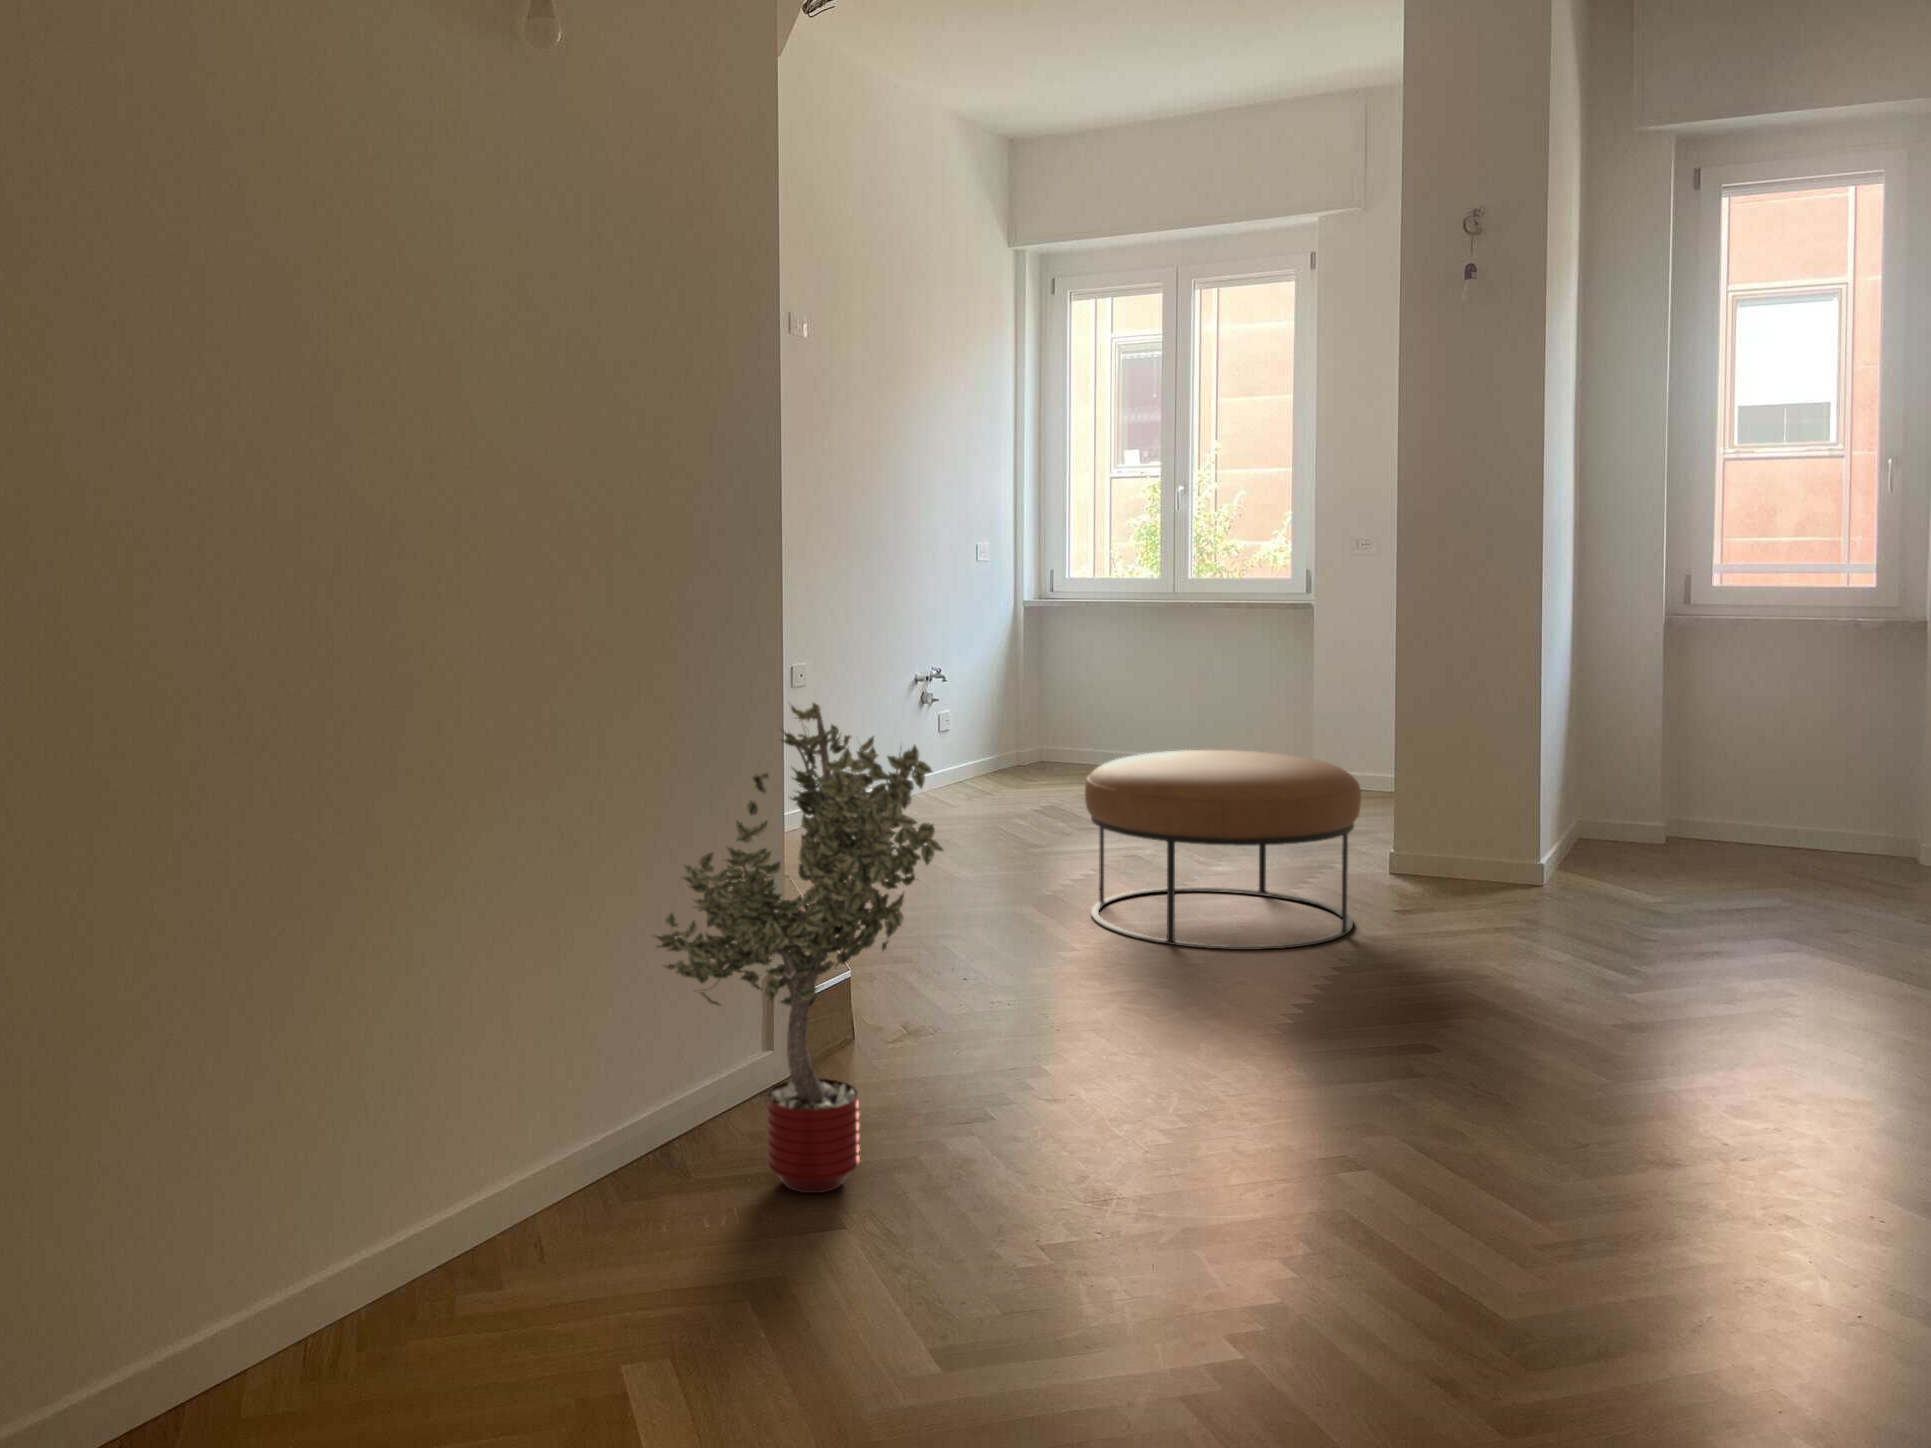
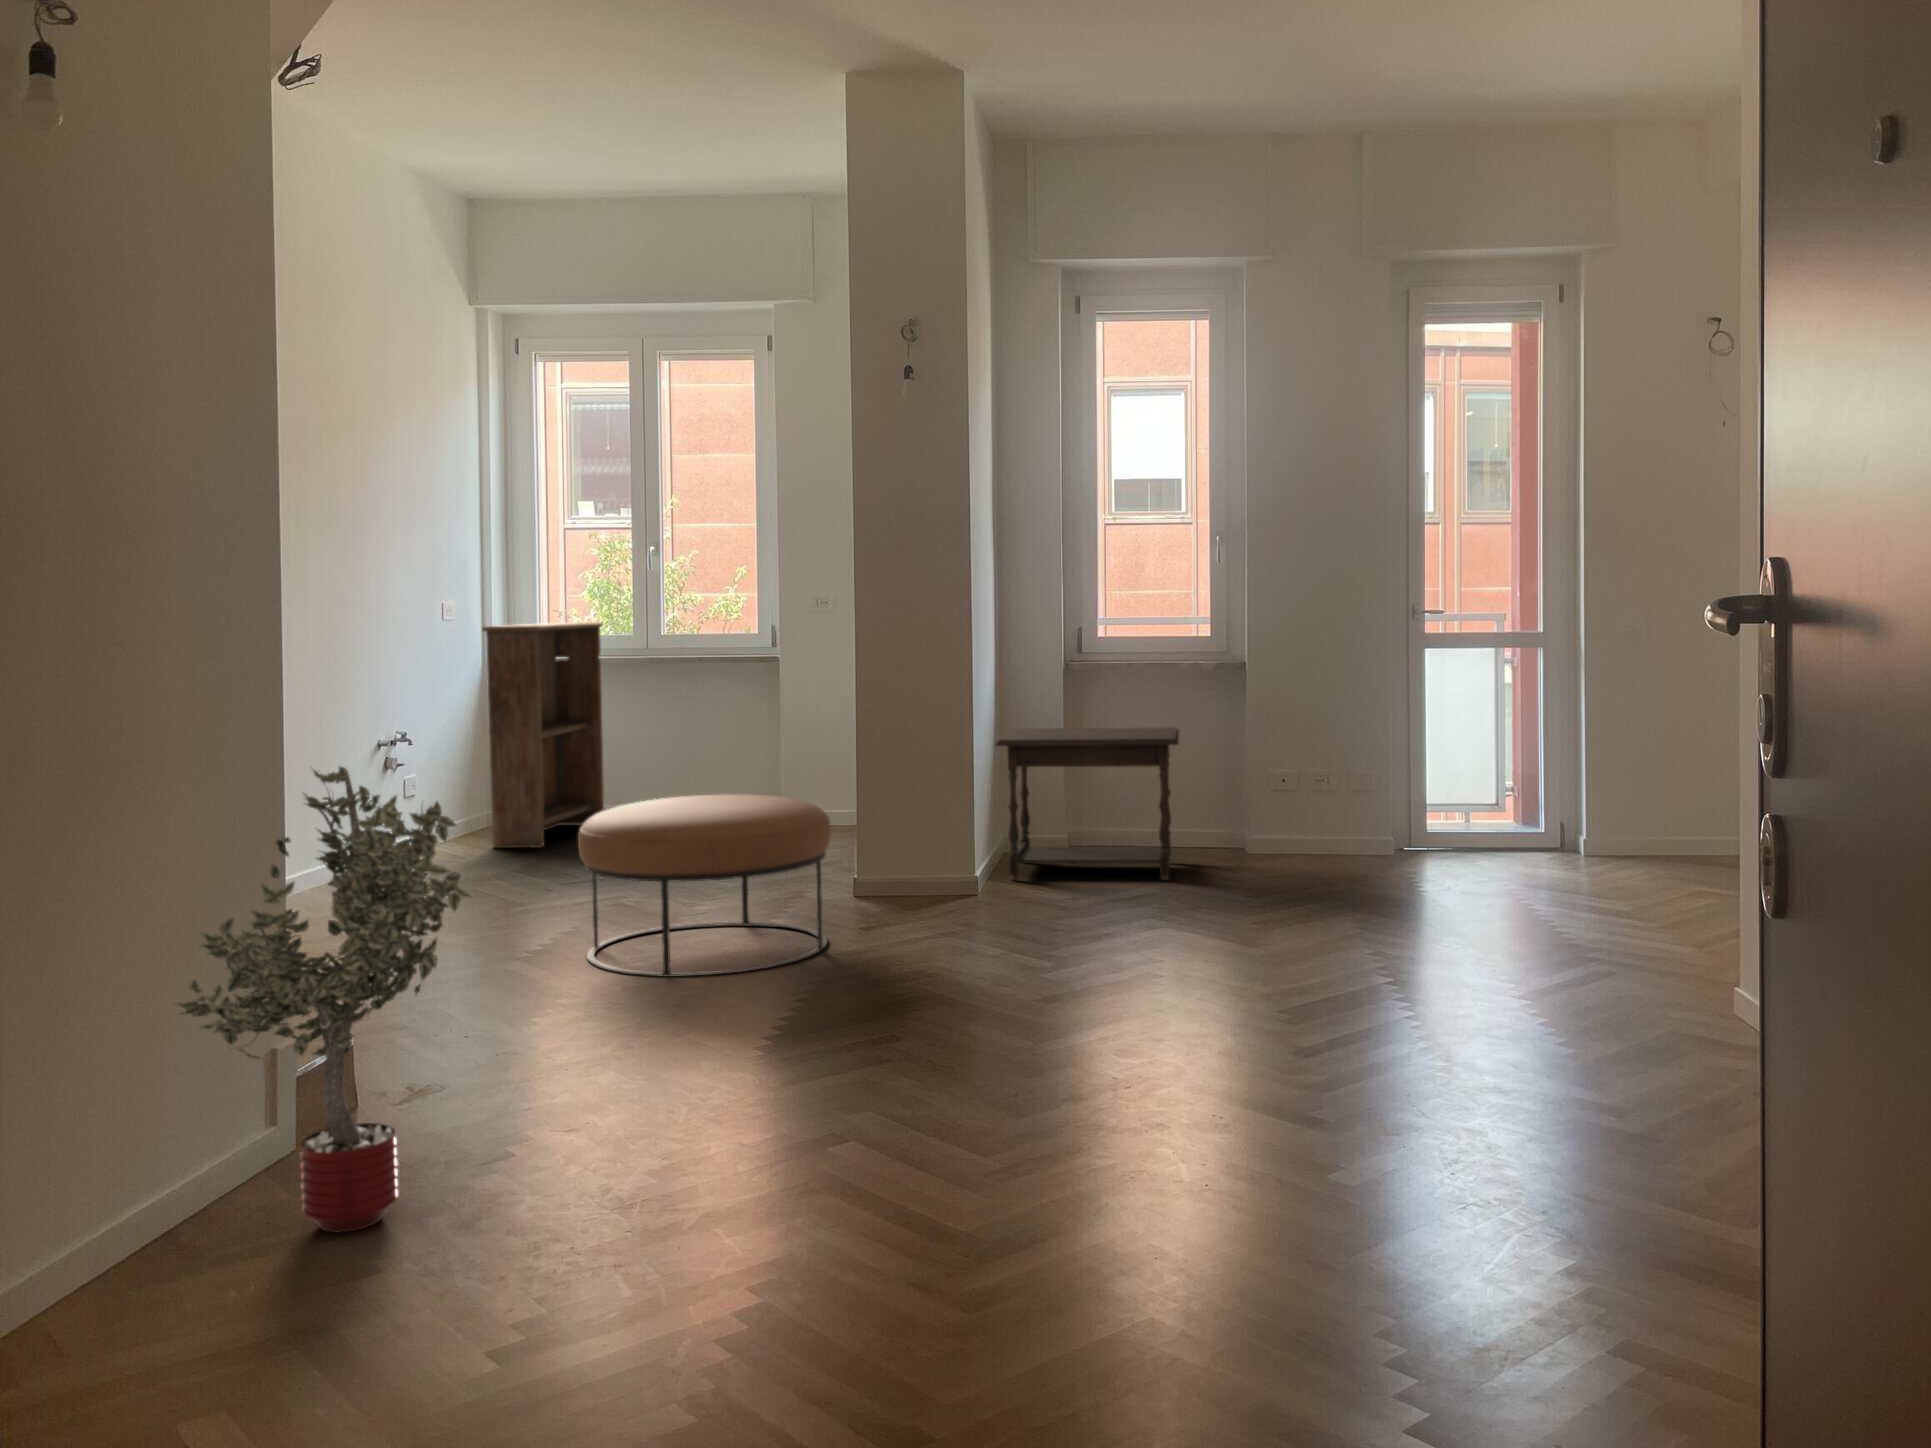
bookshelf: none [1012,565,1132,790] -> present [482,622,604,848]
side table: none [1568,693,1821,893] -> present [996,727,1179,881]

